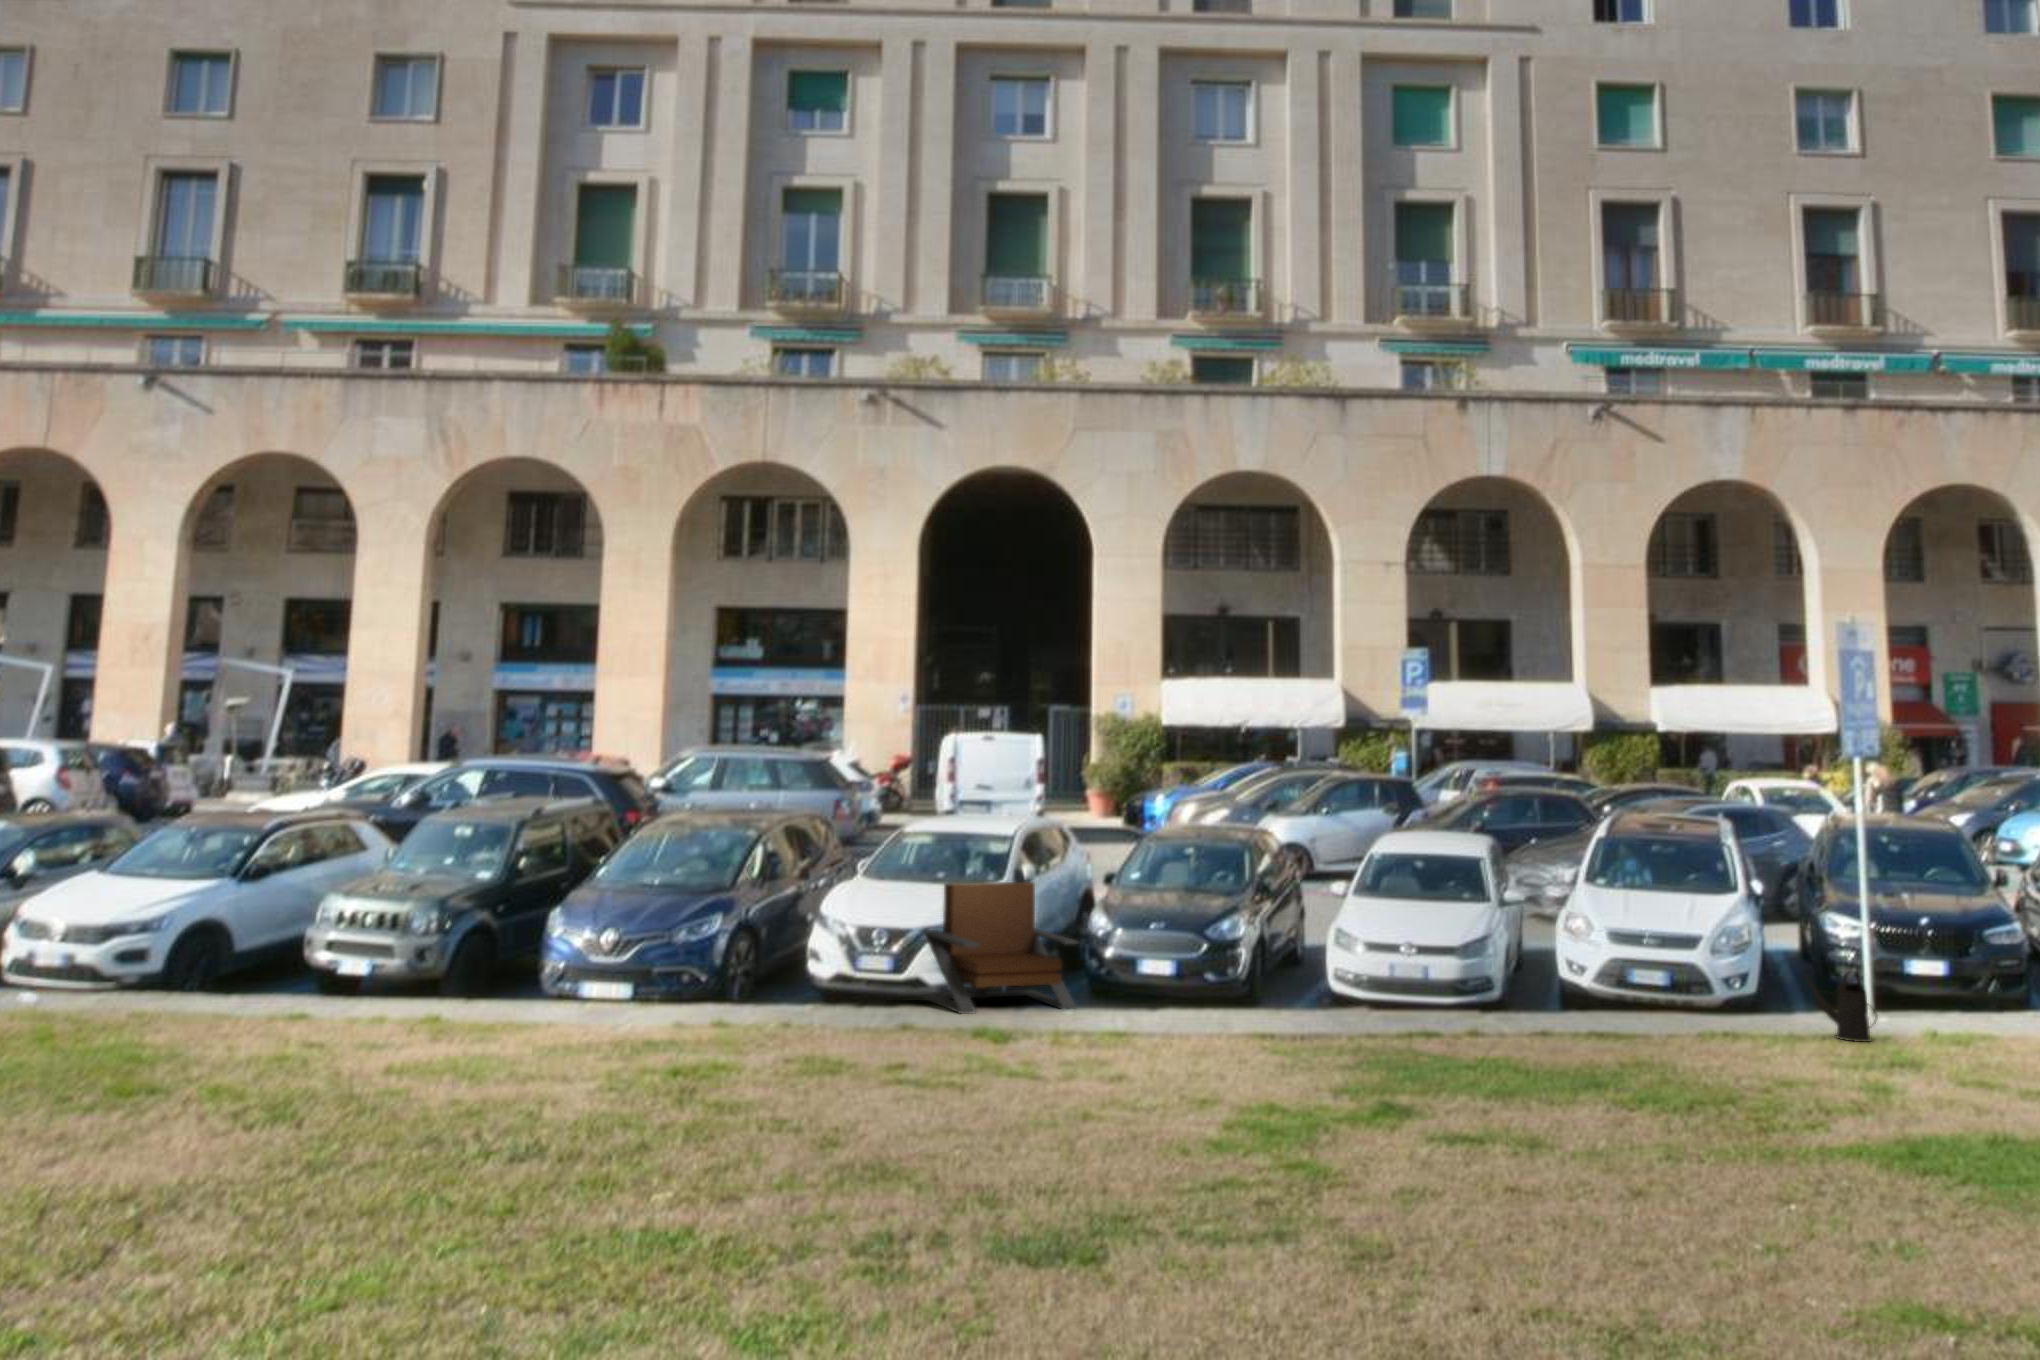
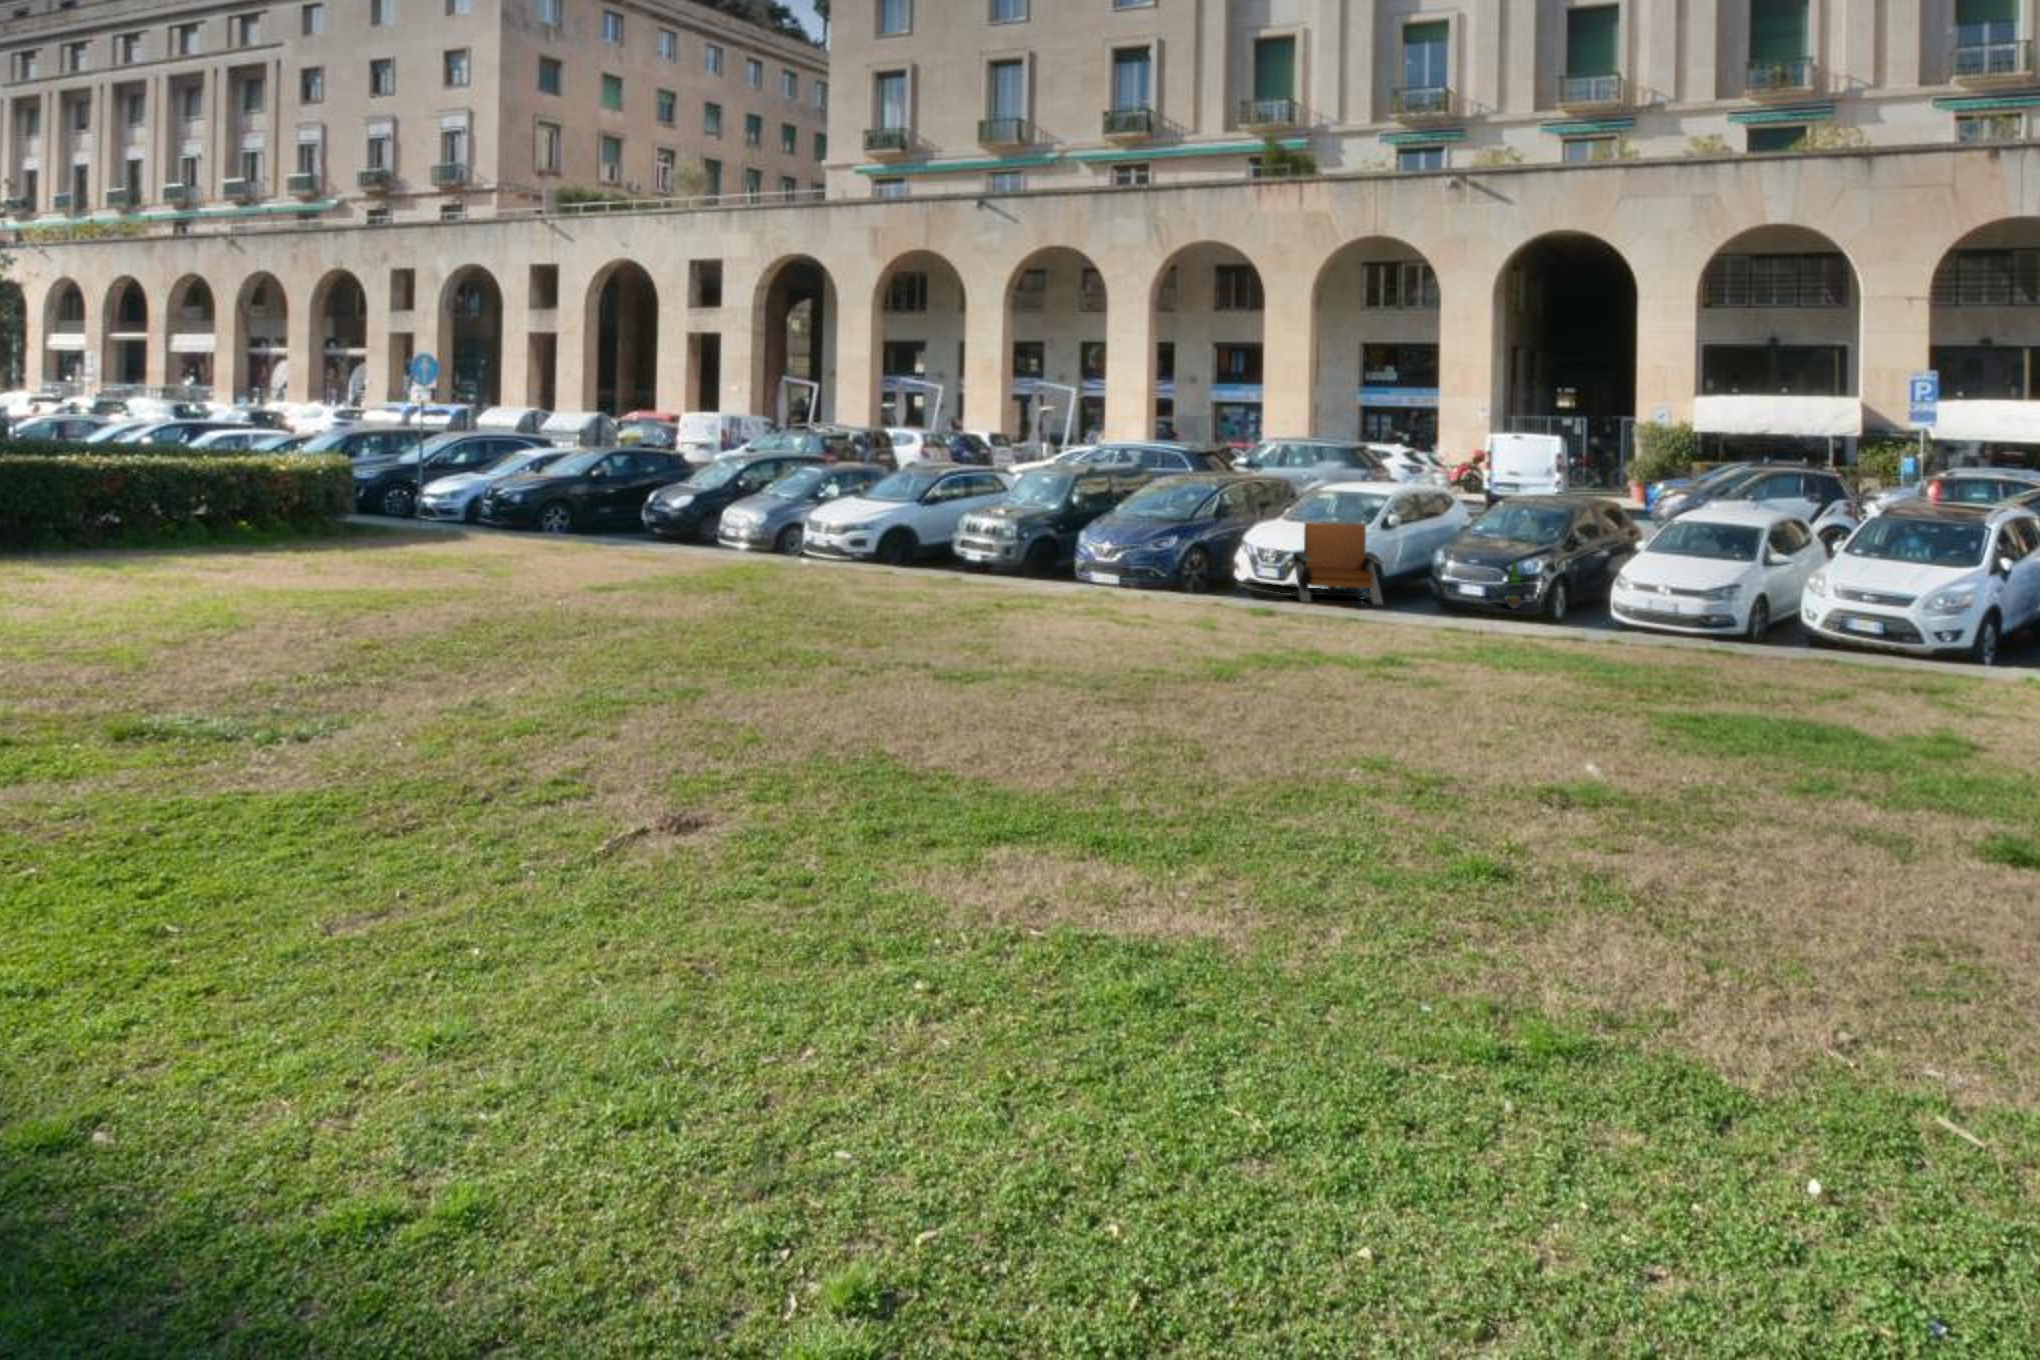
potted tree: none [1232,922,1259,1001] -> present [1506,559,1521,609]
watering can: present [1805,971,1877,1042] -> none [1941,610,1985,663]

